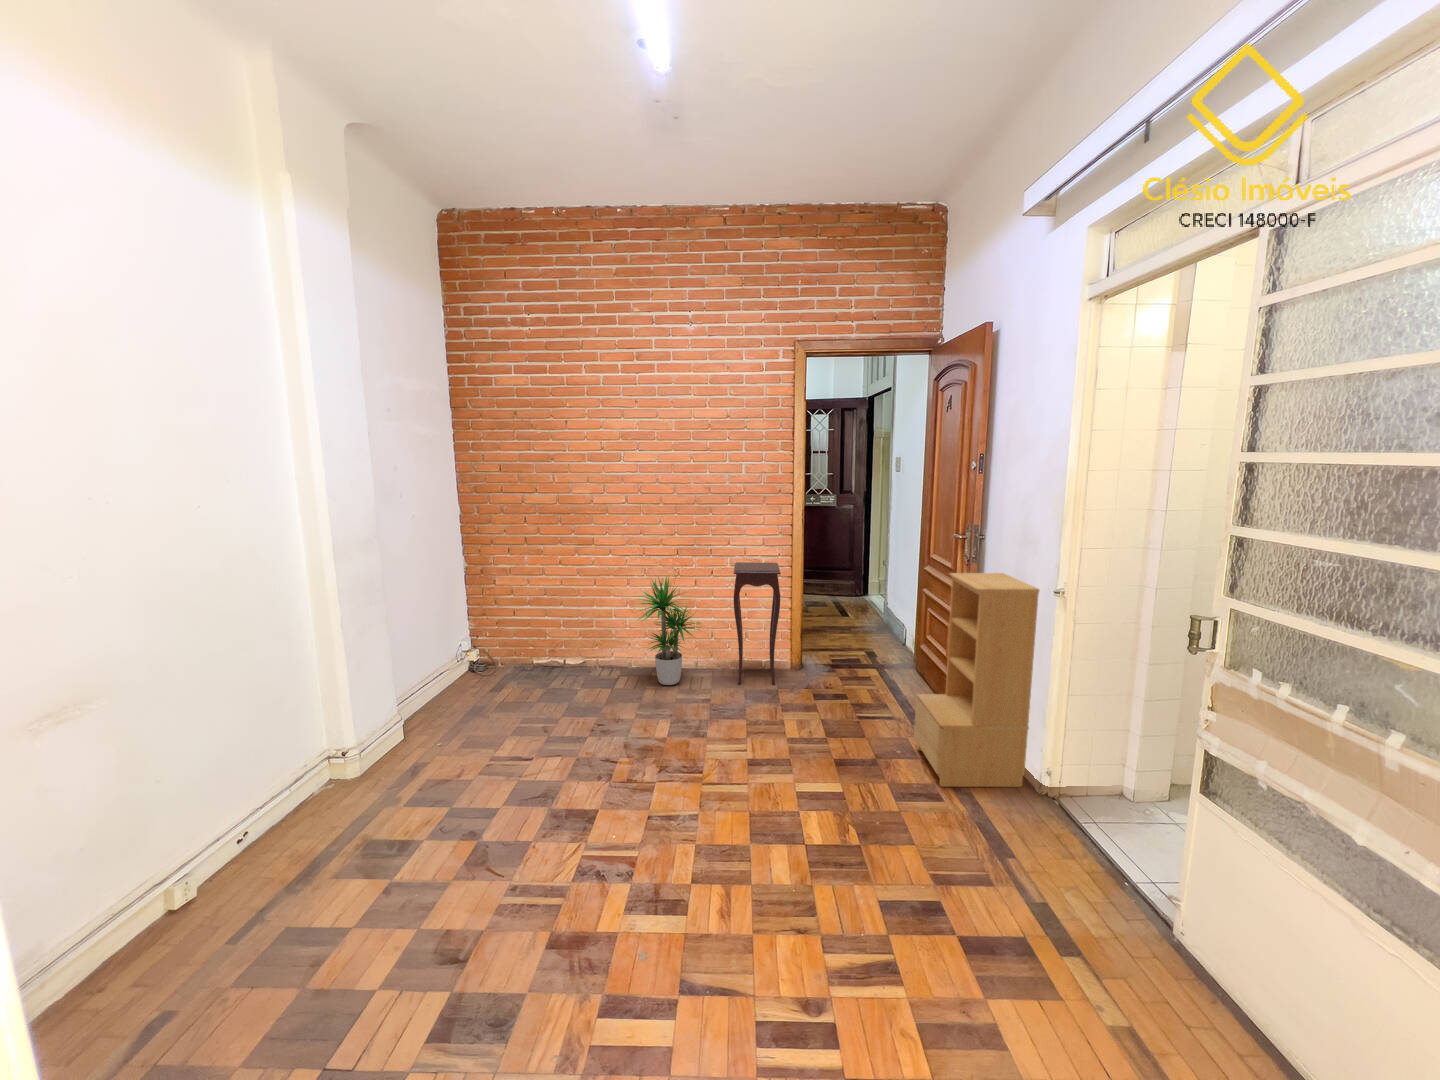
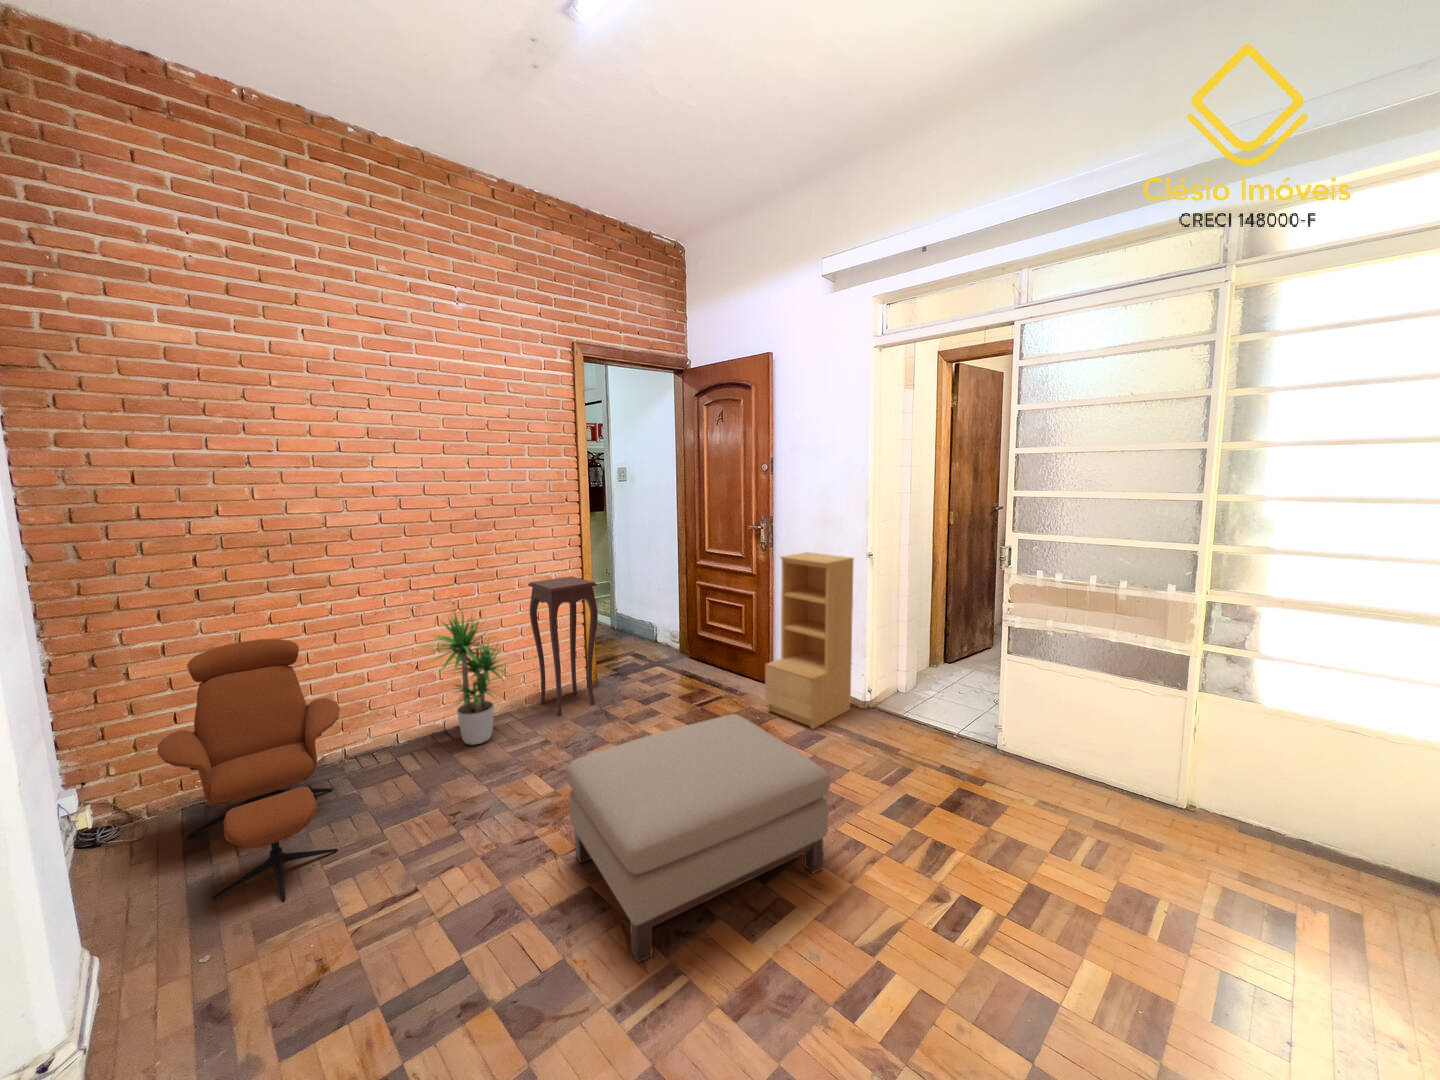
lounge chair: none [472,573,577,732] -> present [157,639,340,901]
ottoman: none [550,707,783,902] -> present [566,714,830,963]

